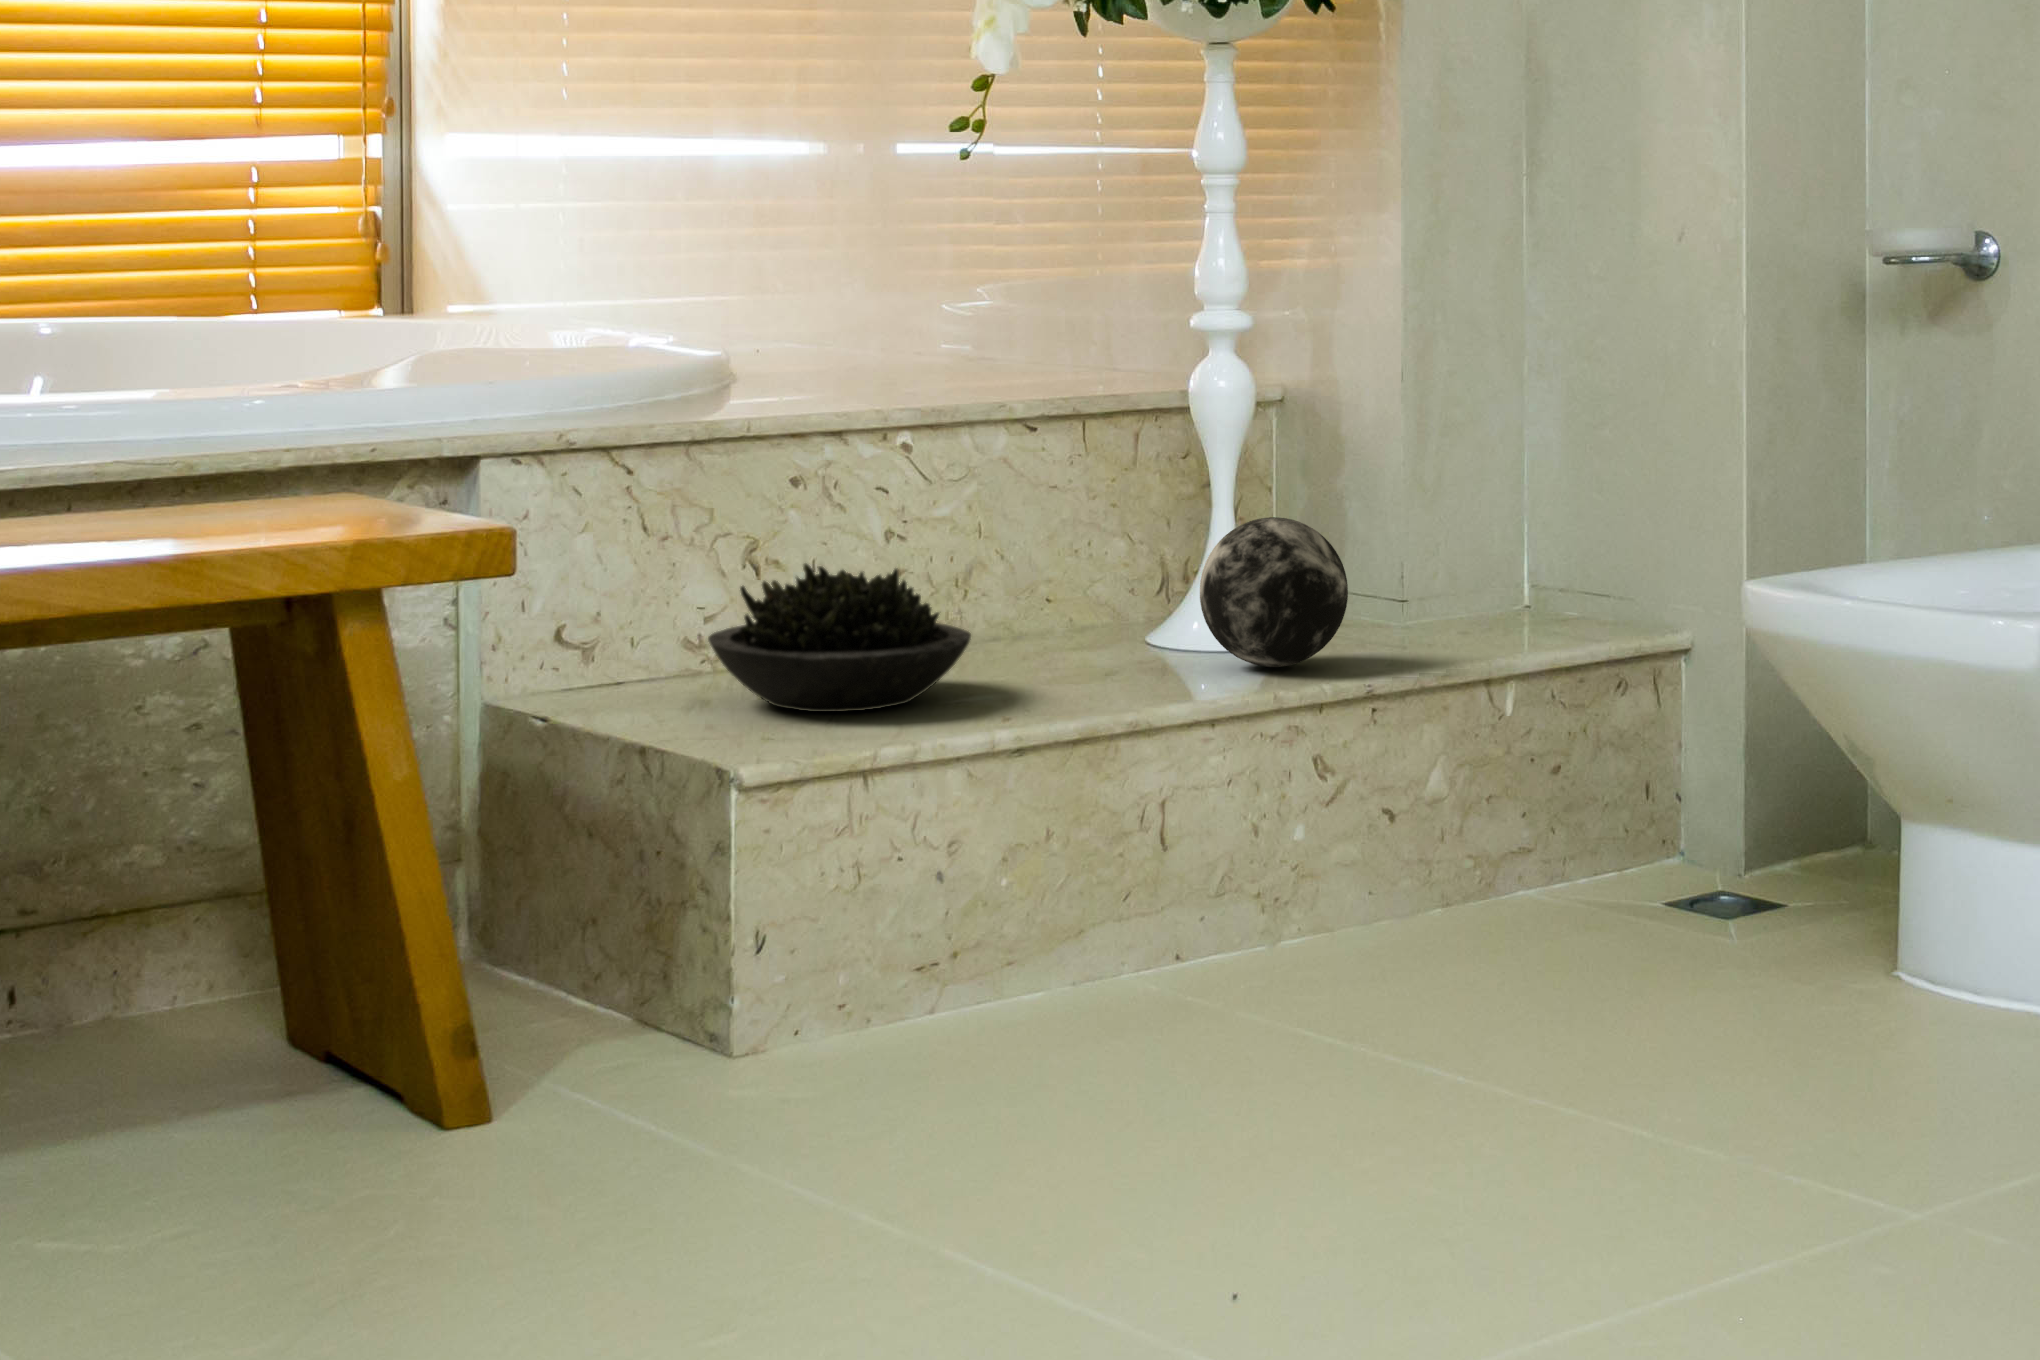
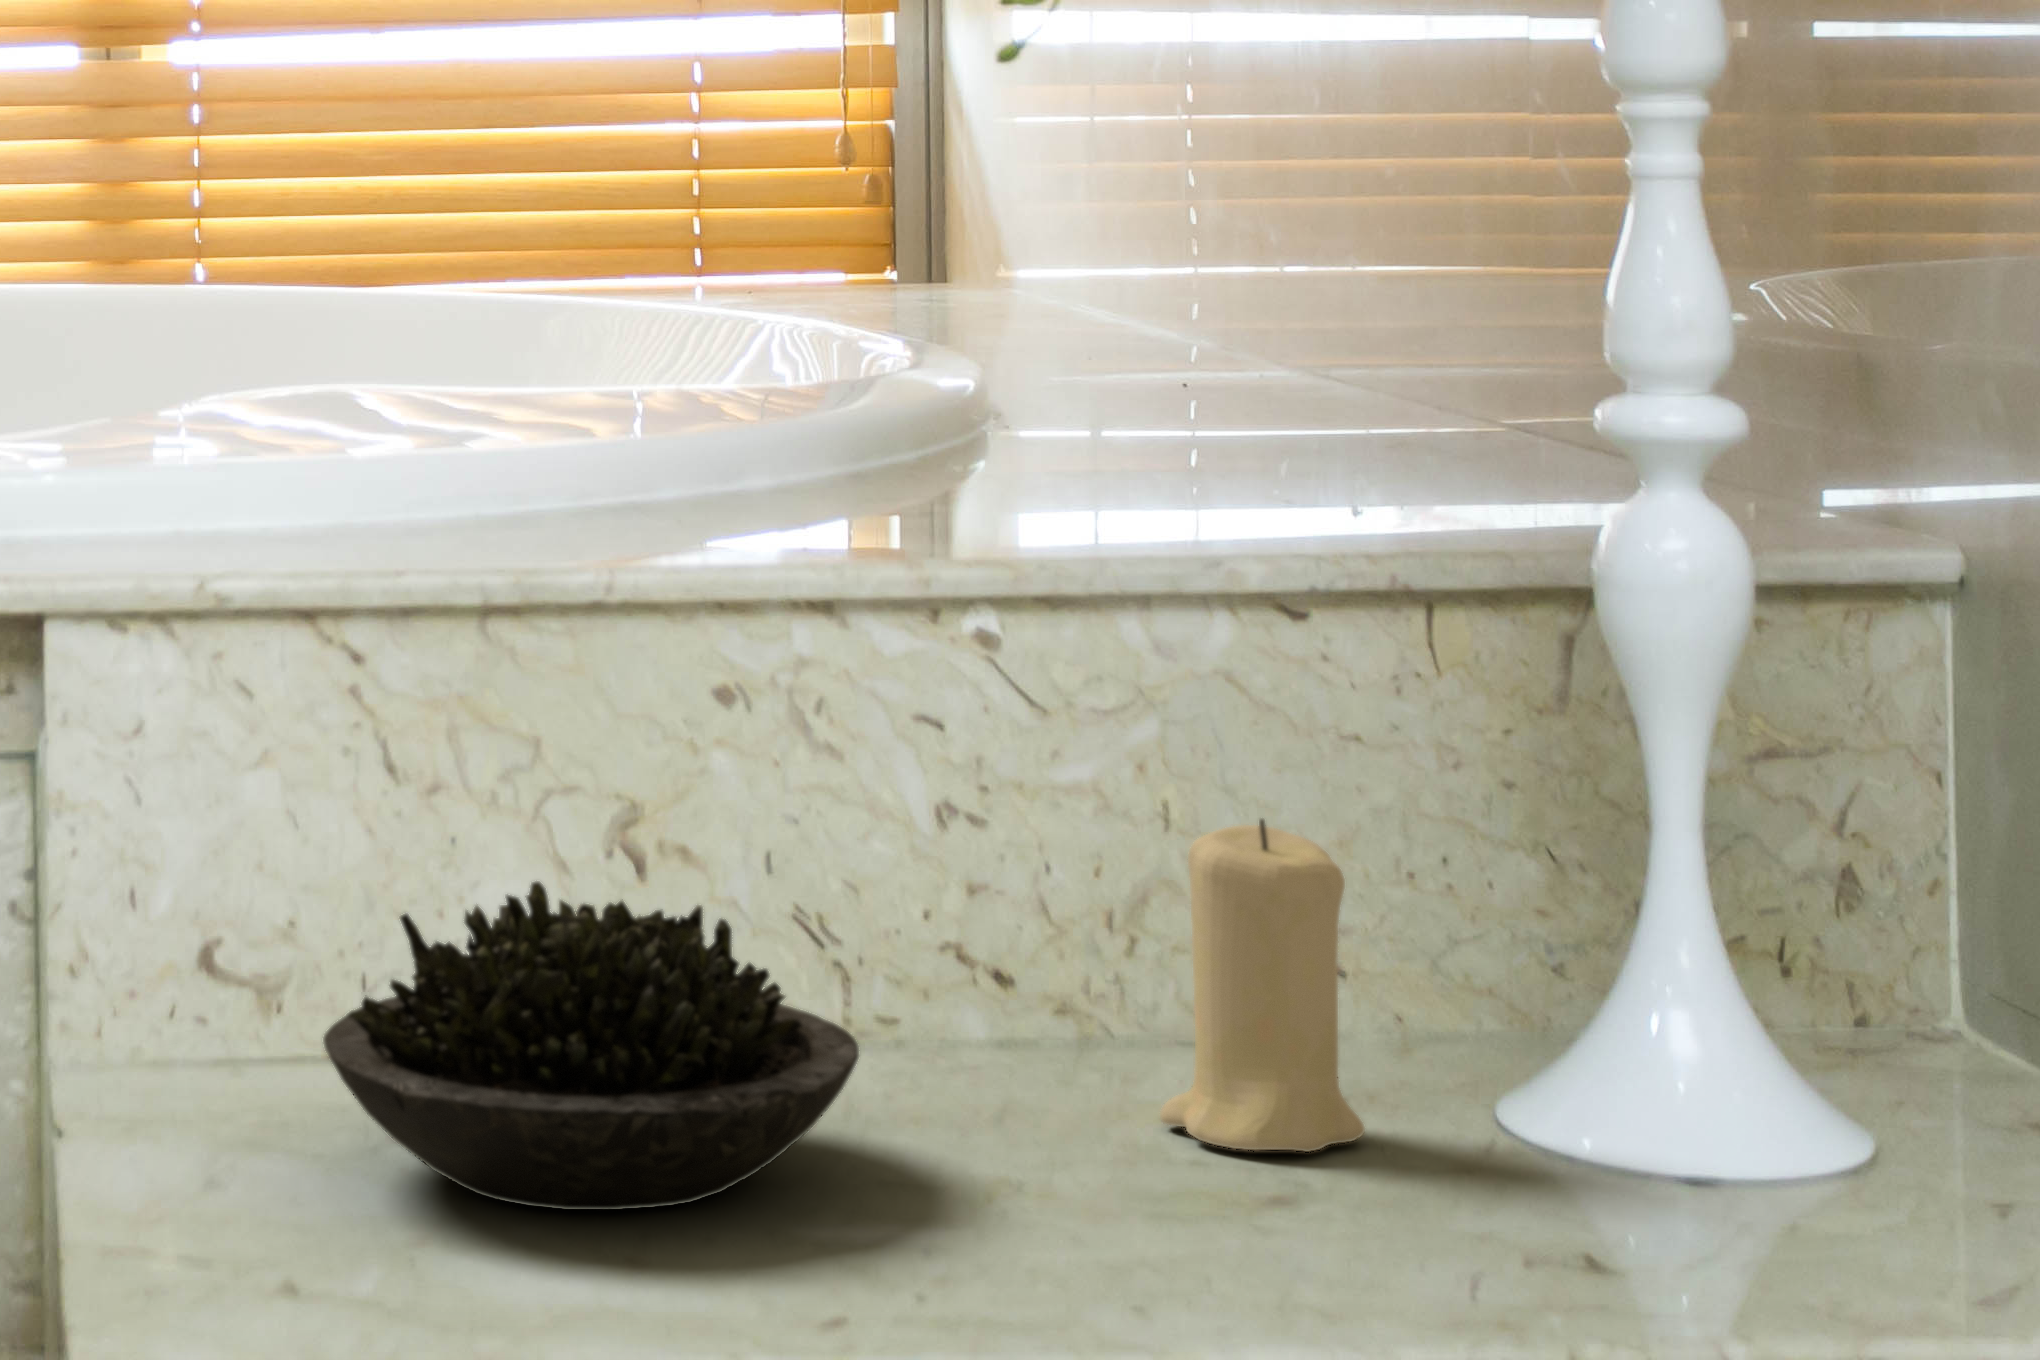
candle: none [1038,512,1131,662] -> present [1160,819,1365,1152]
decorative orb: present [1200,517,1348,667] -> none [1429,886,1792,1241]

